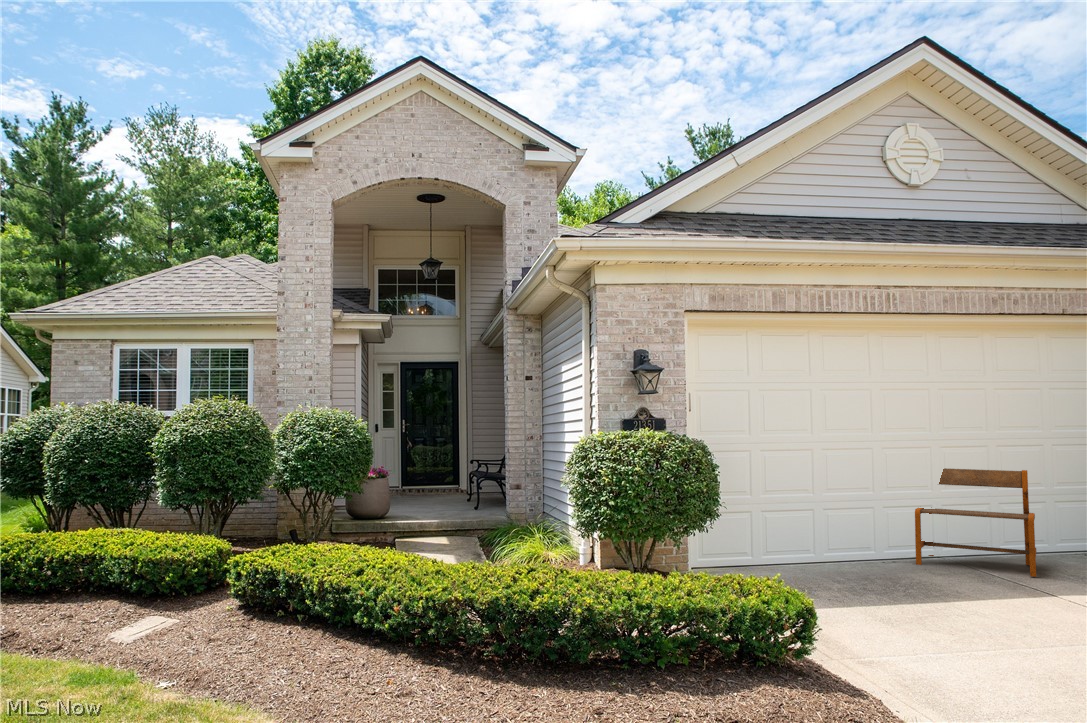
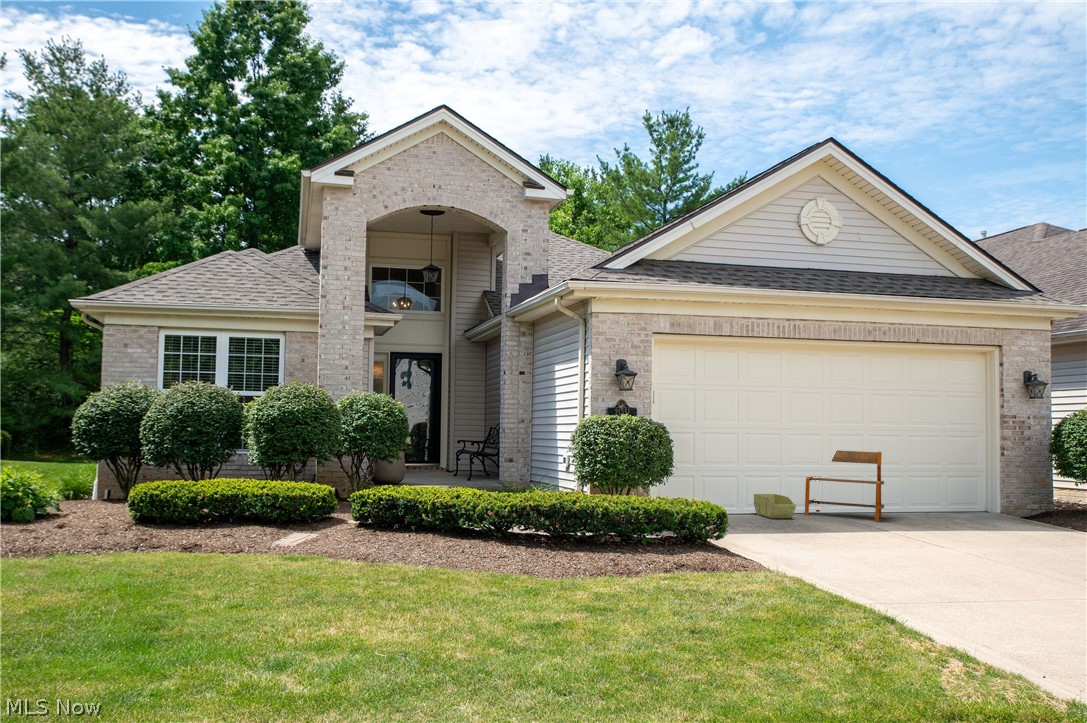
storage bin: none [839,534,906,574] -> present [754,494,796,518]

